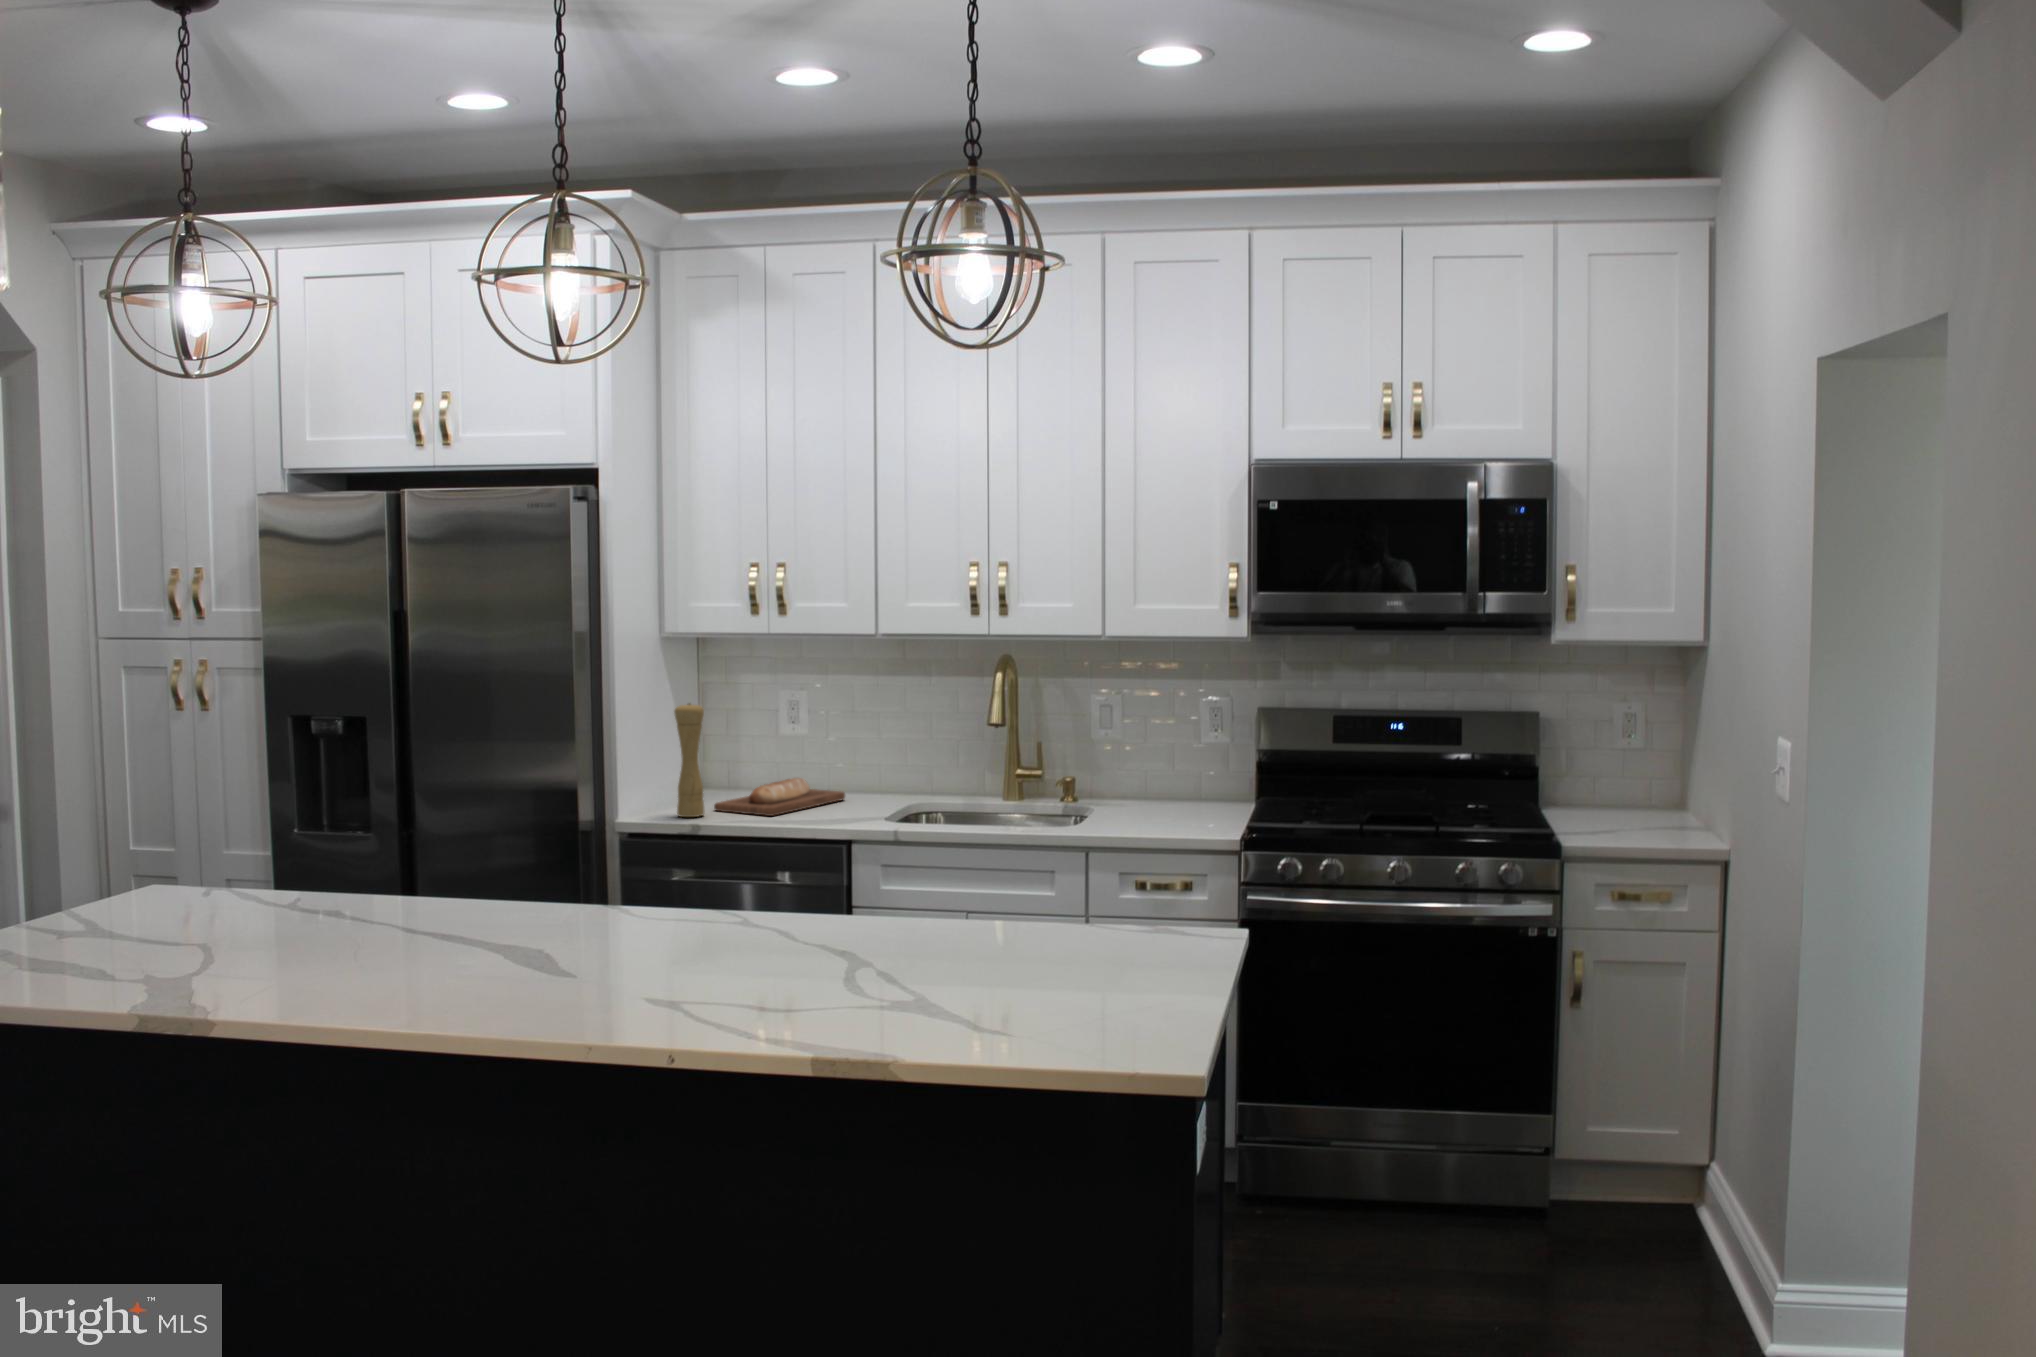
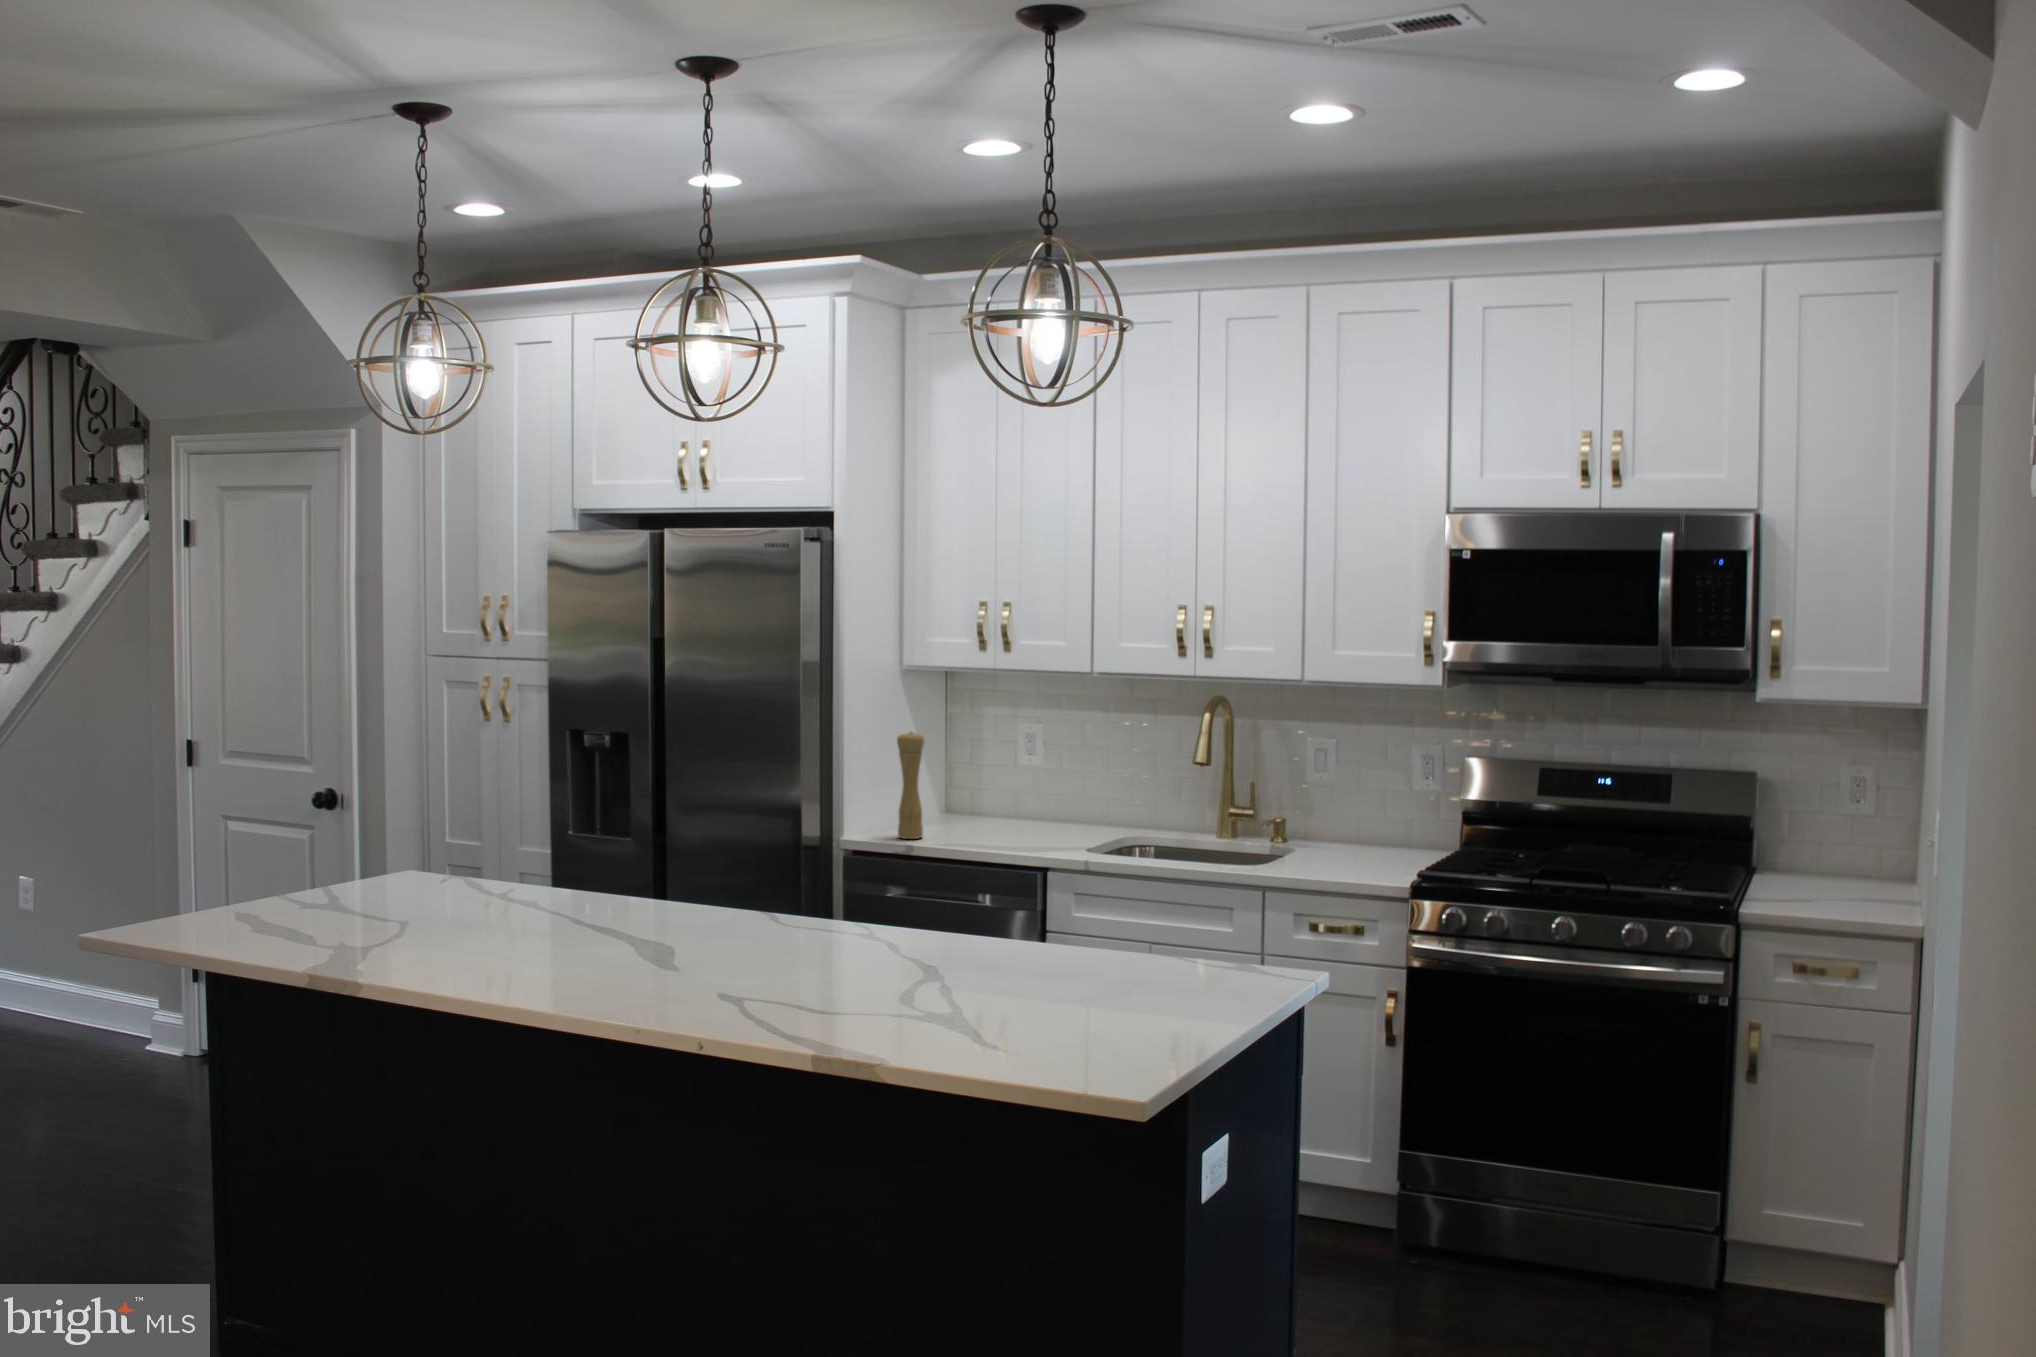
bread loaf: present [714,778,845,816] -> none [935,806,1065,841]

